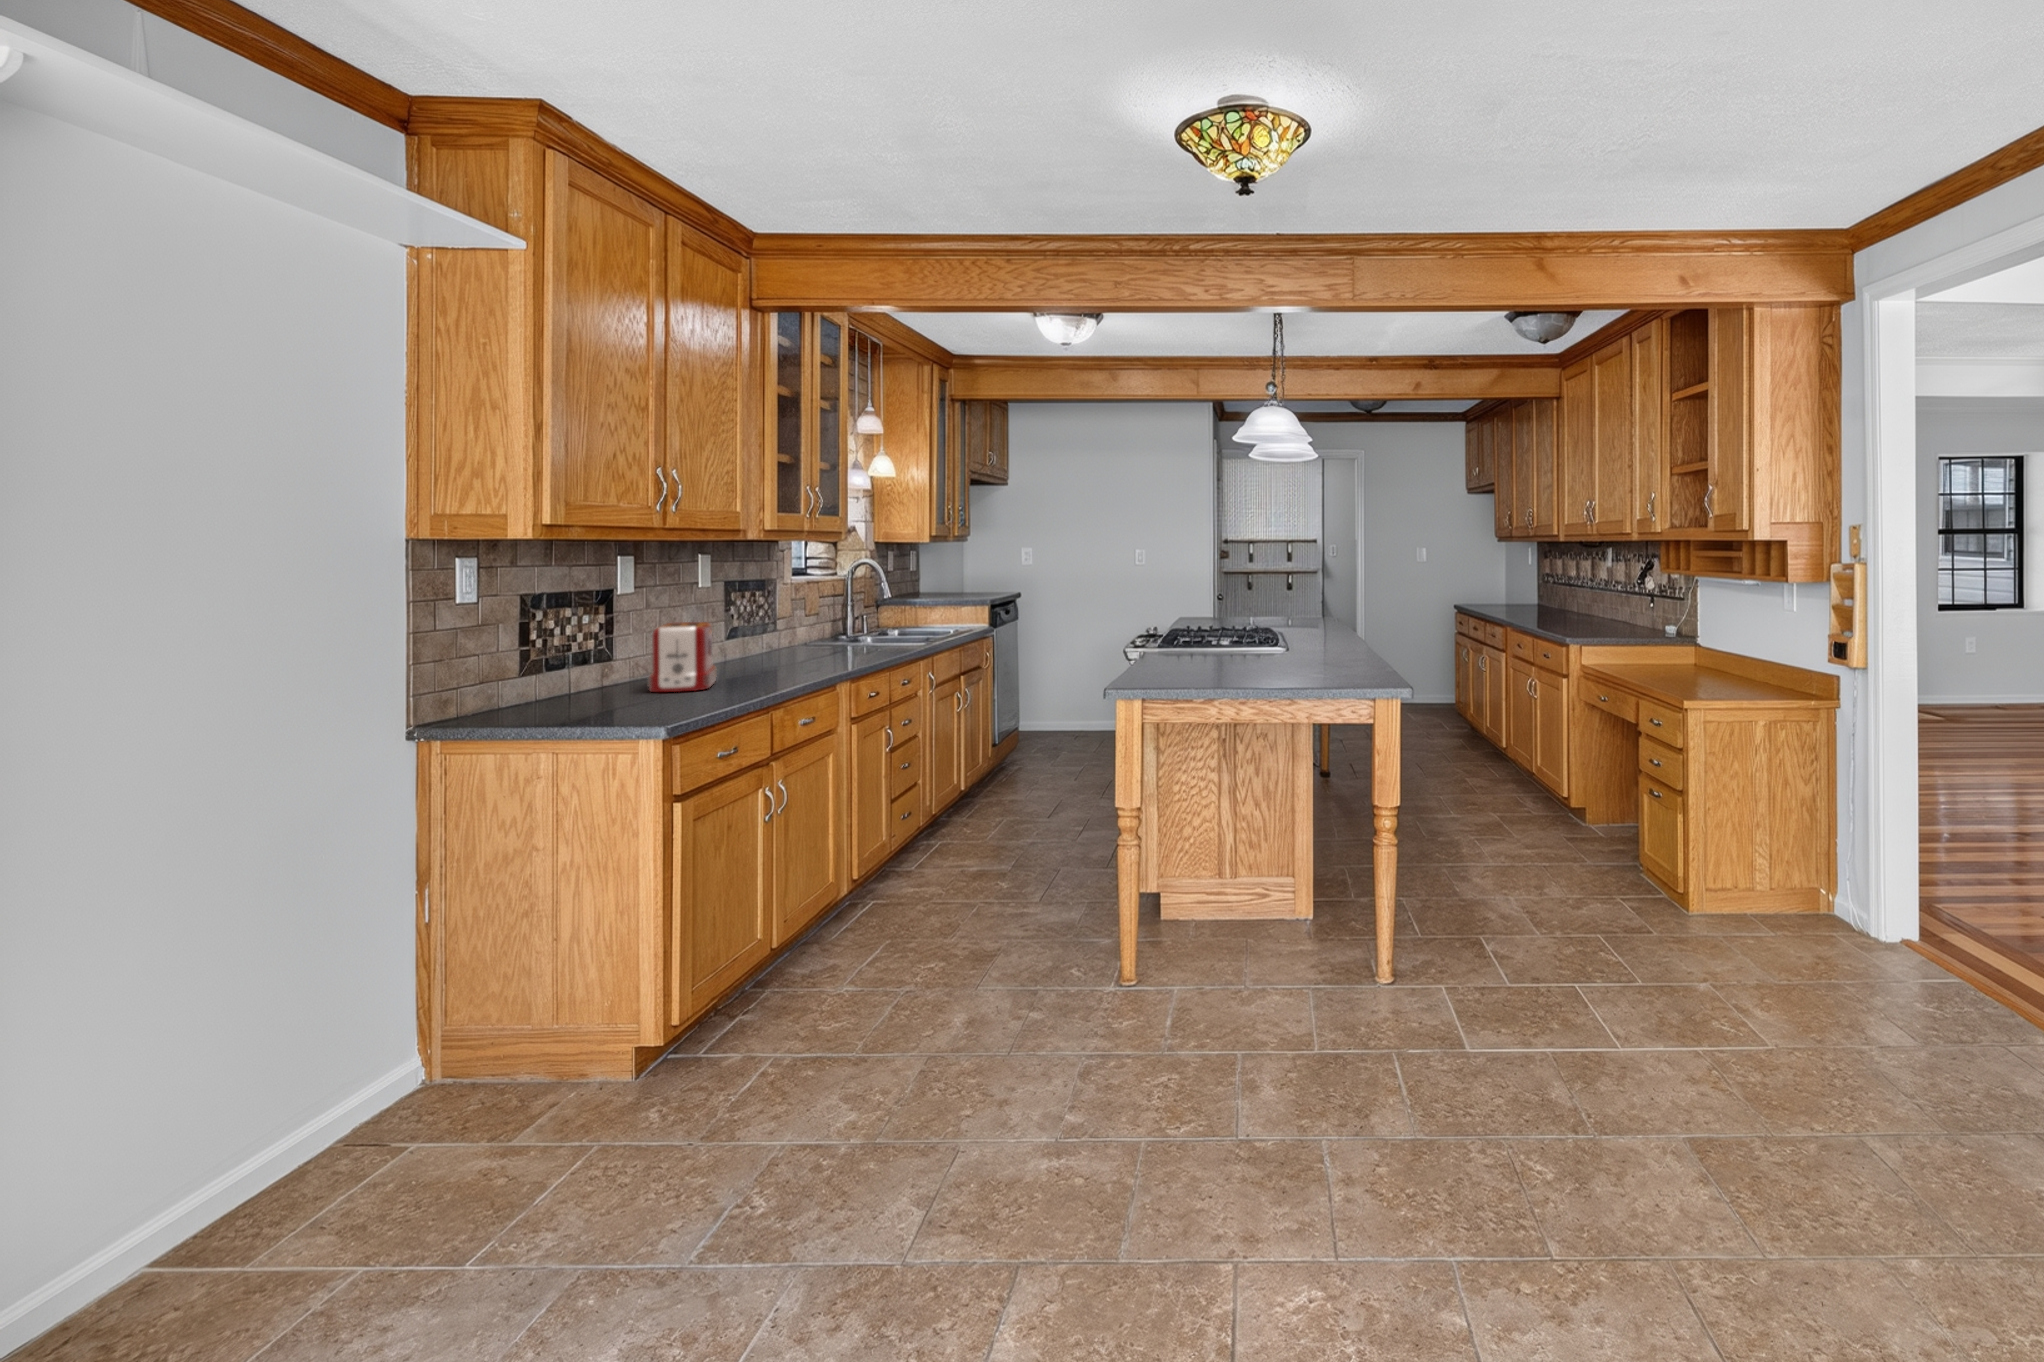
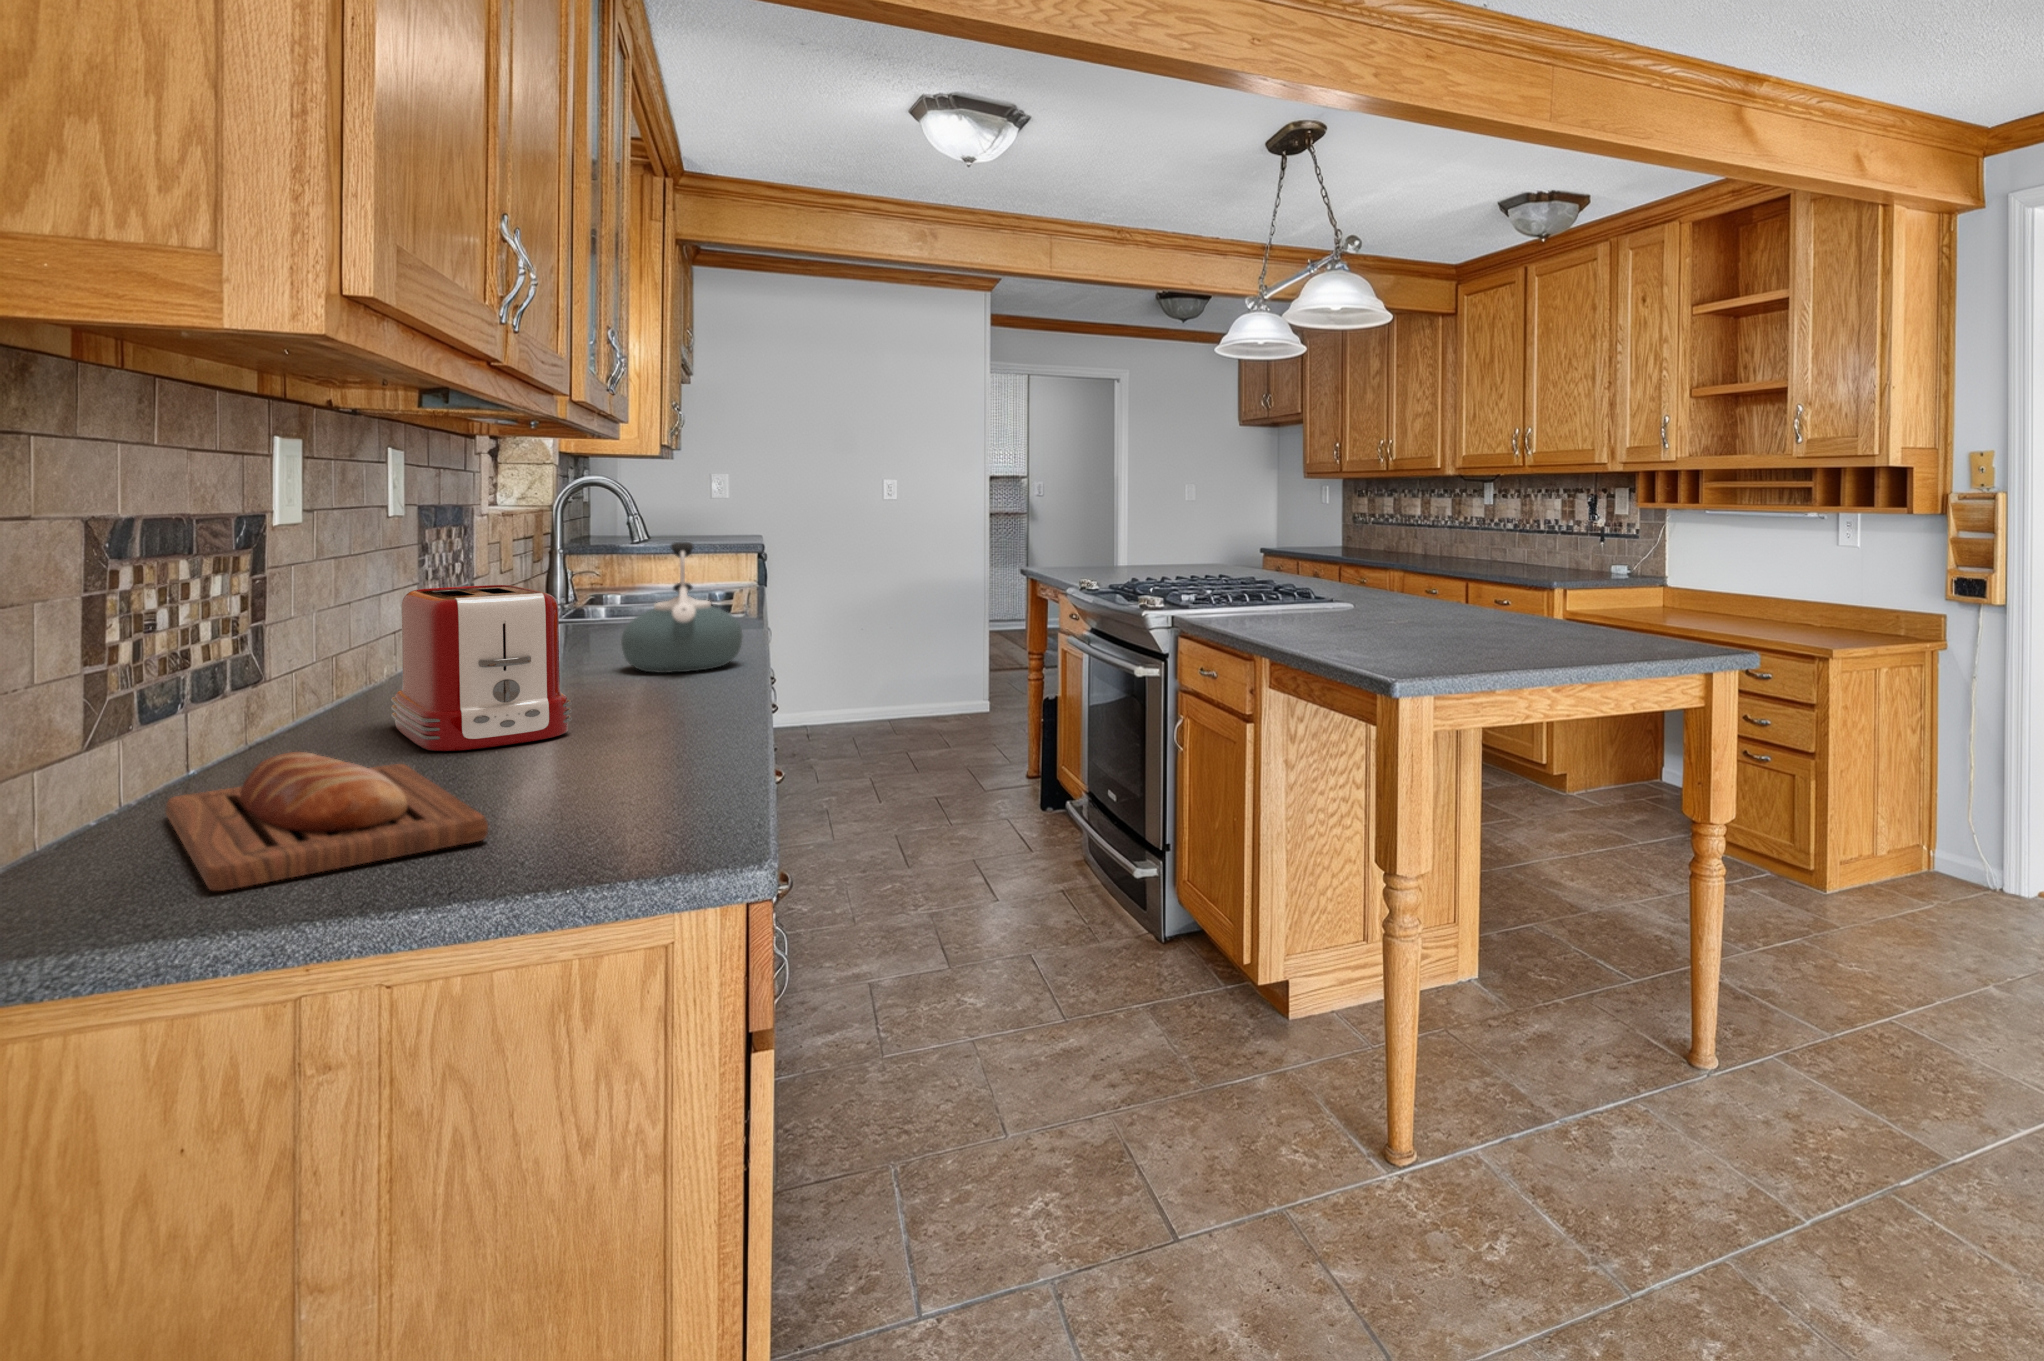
kettle: none [795,601,856,668] -> present [621,542,742,673]
bread loaf: none [511,684,619,723] -> present [166,752,488,891]

